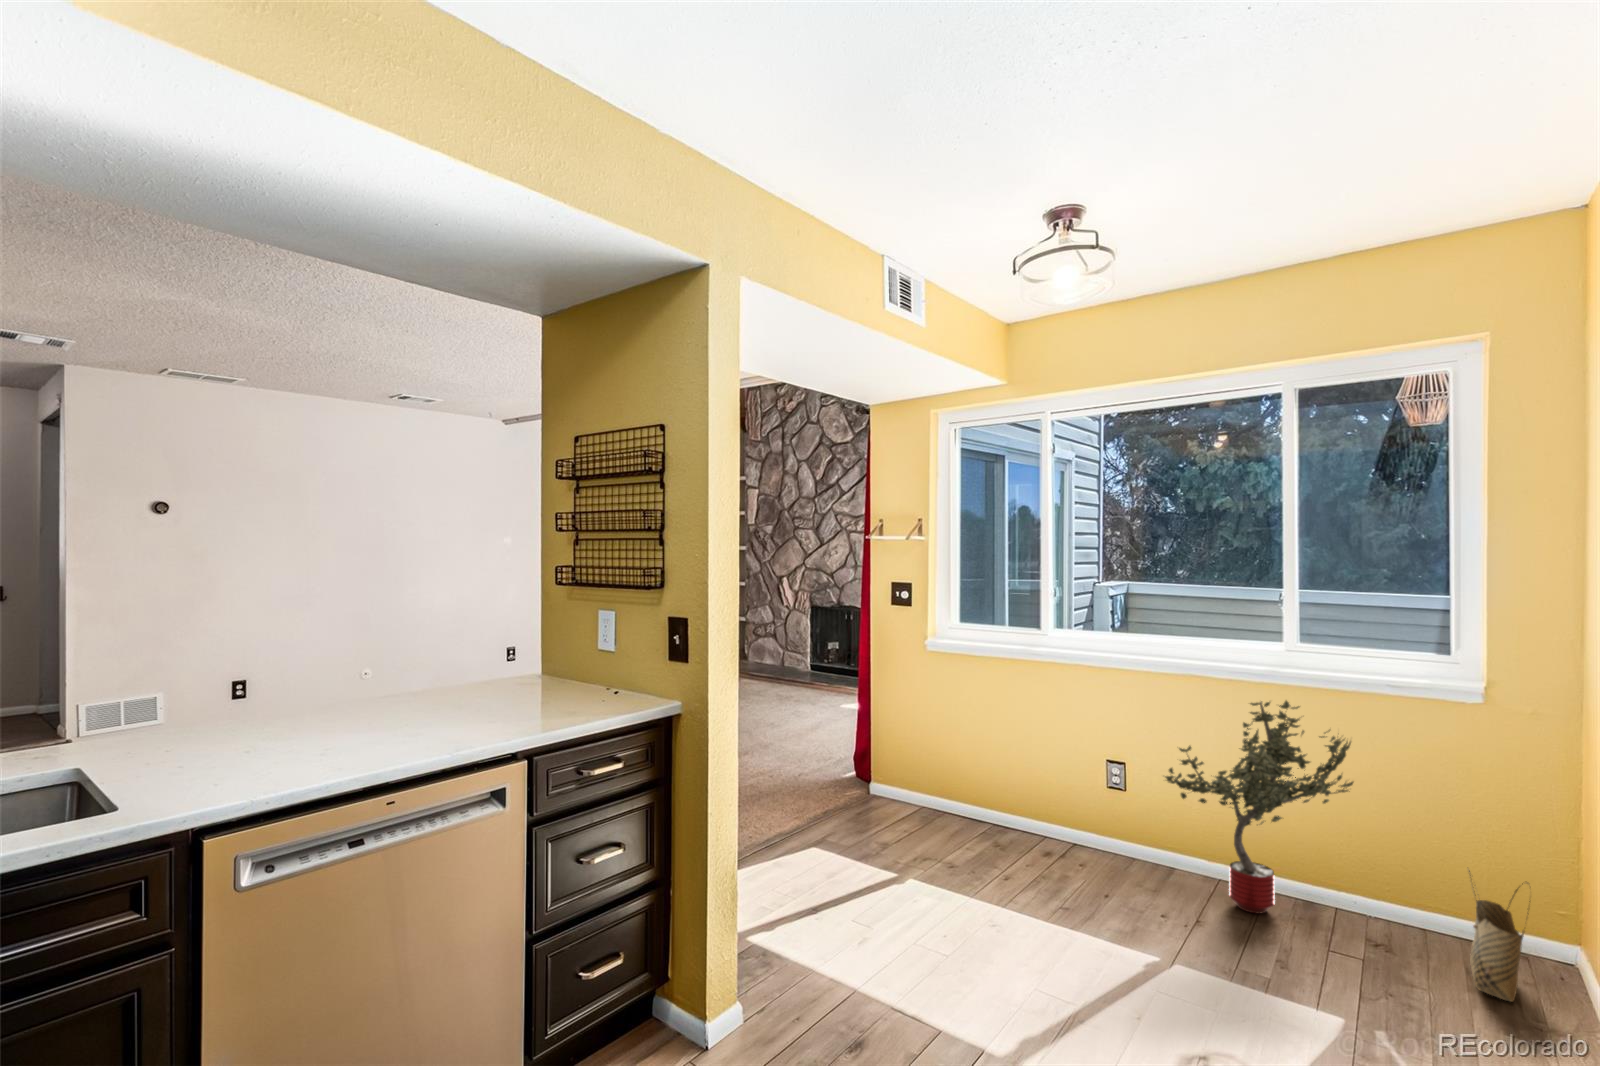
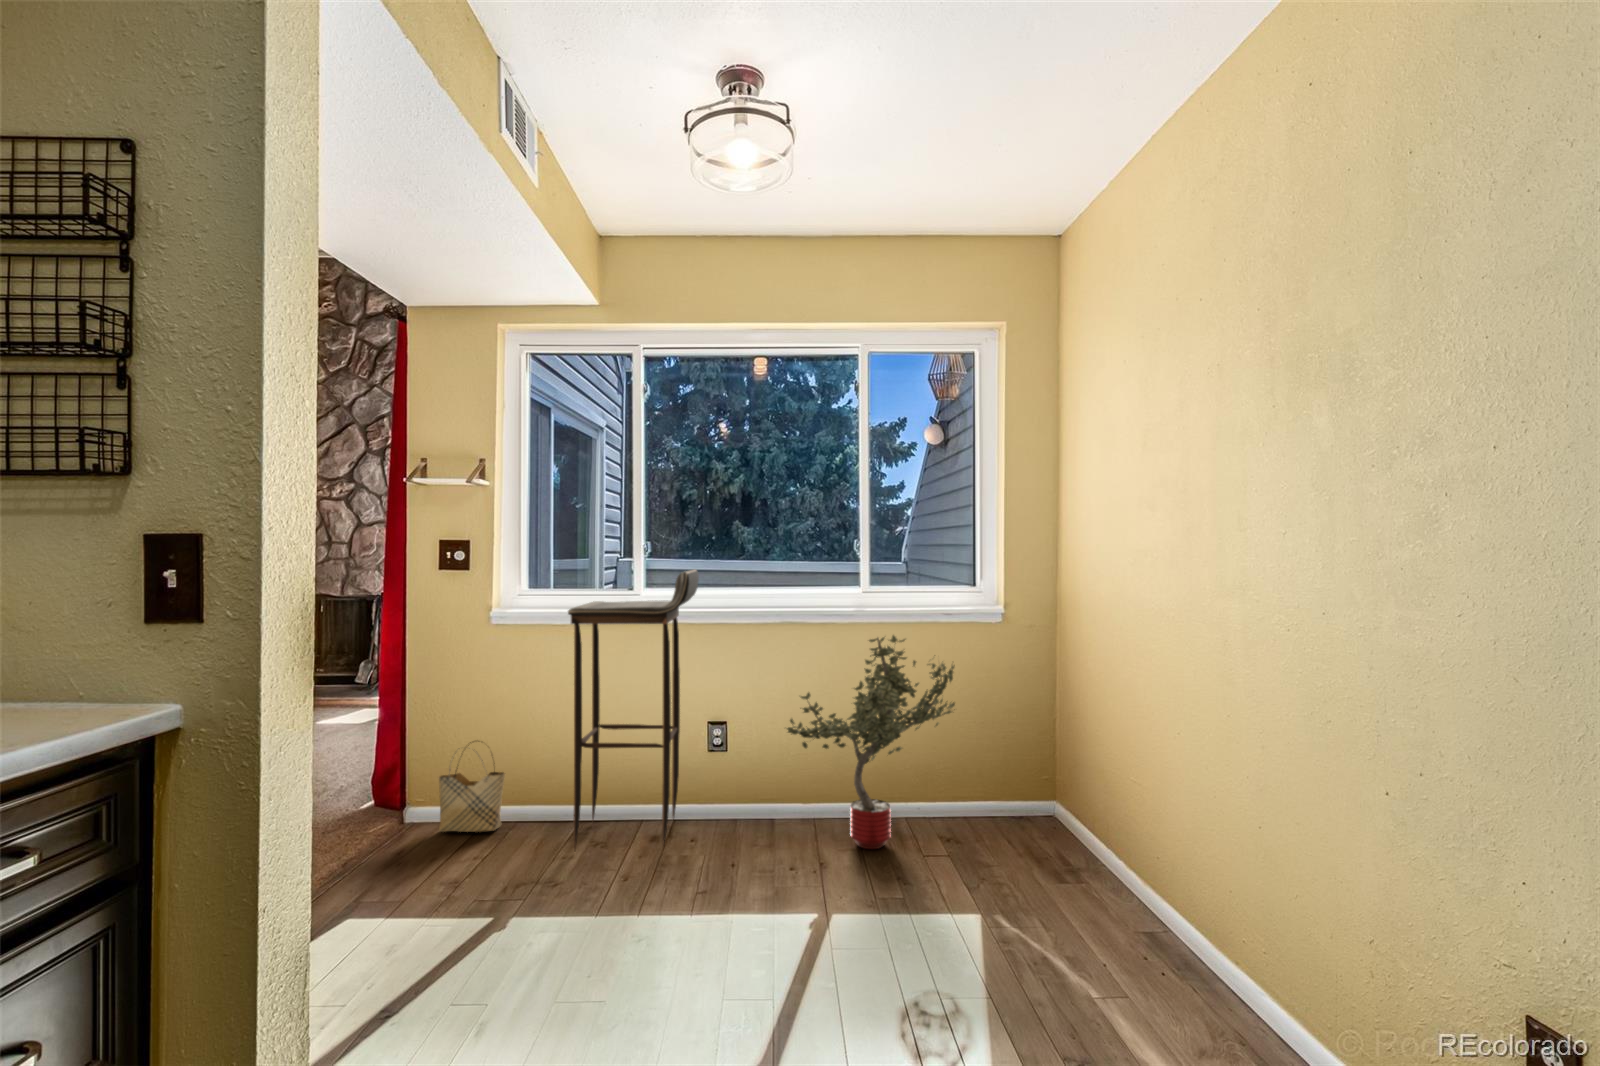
bar stool: none [971,618,1093,863] -> present [568,569,699,848]
woven basket: present [1469,870,1530,1002] -> present [438,741,505,832]

